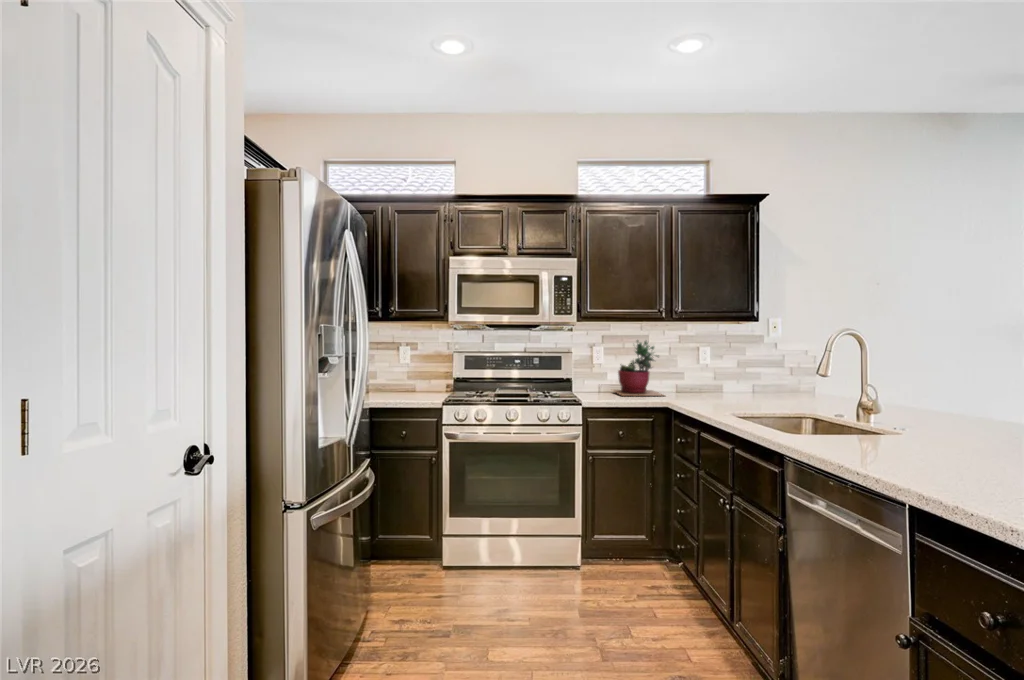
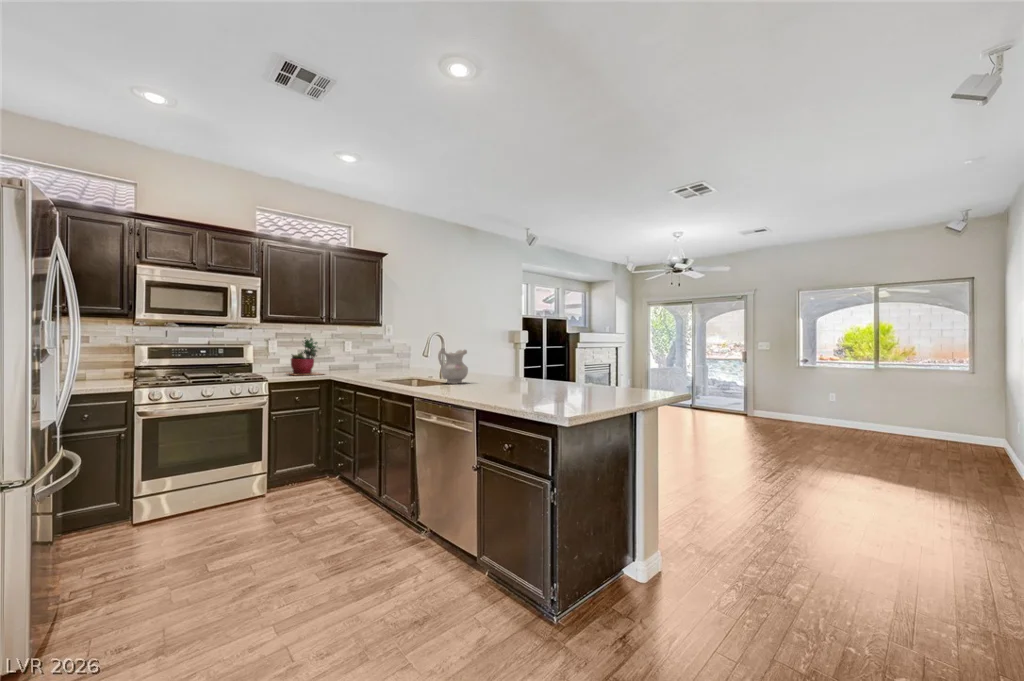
ceramic pitcher: none [866,369,954,454] -> present [438,348,468,384]

